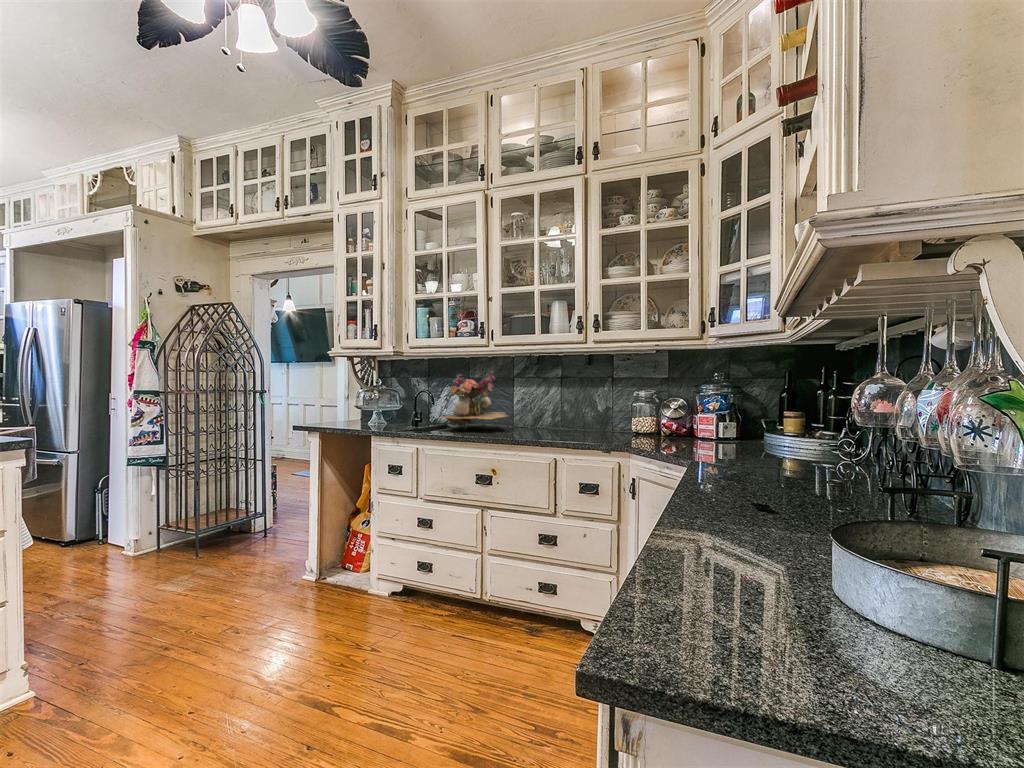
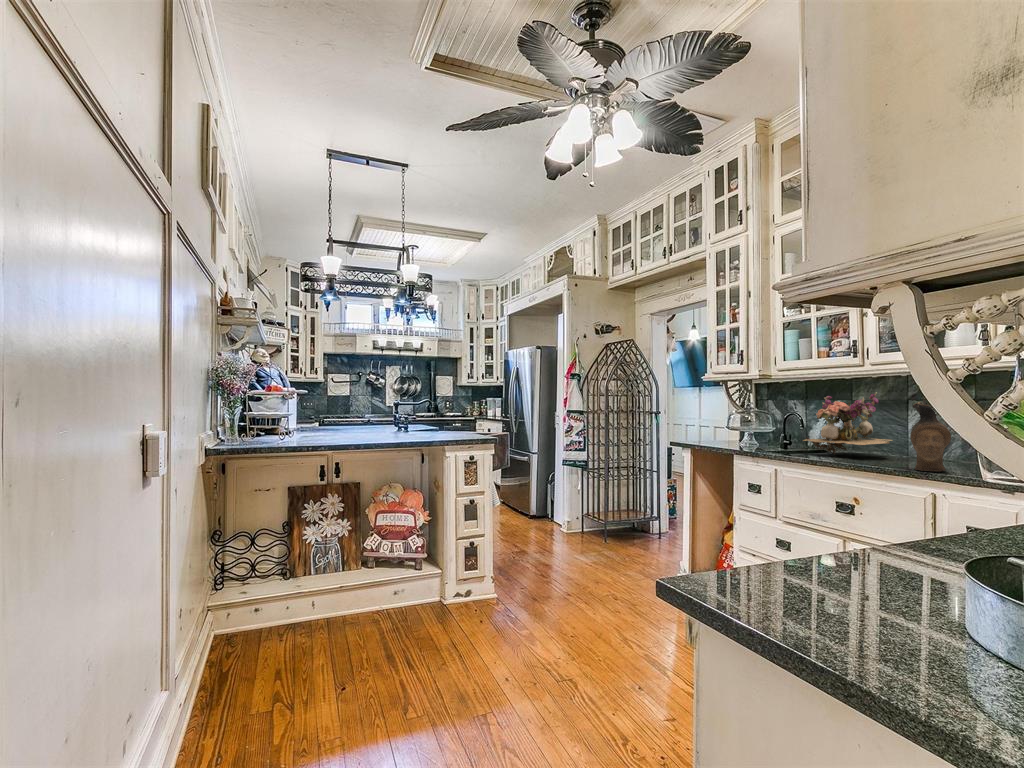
ceramic pitcher: none [535,373,563,440] -> present [910,400,951,471]

